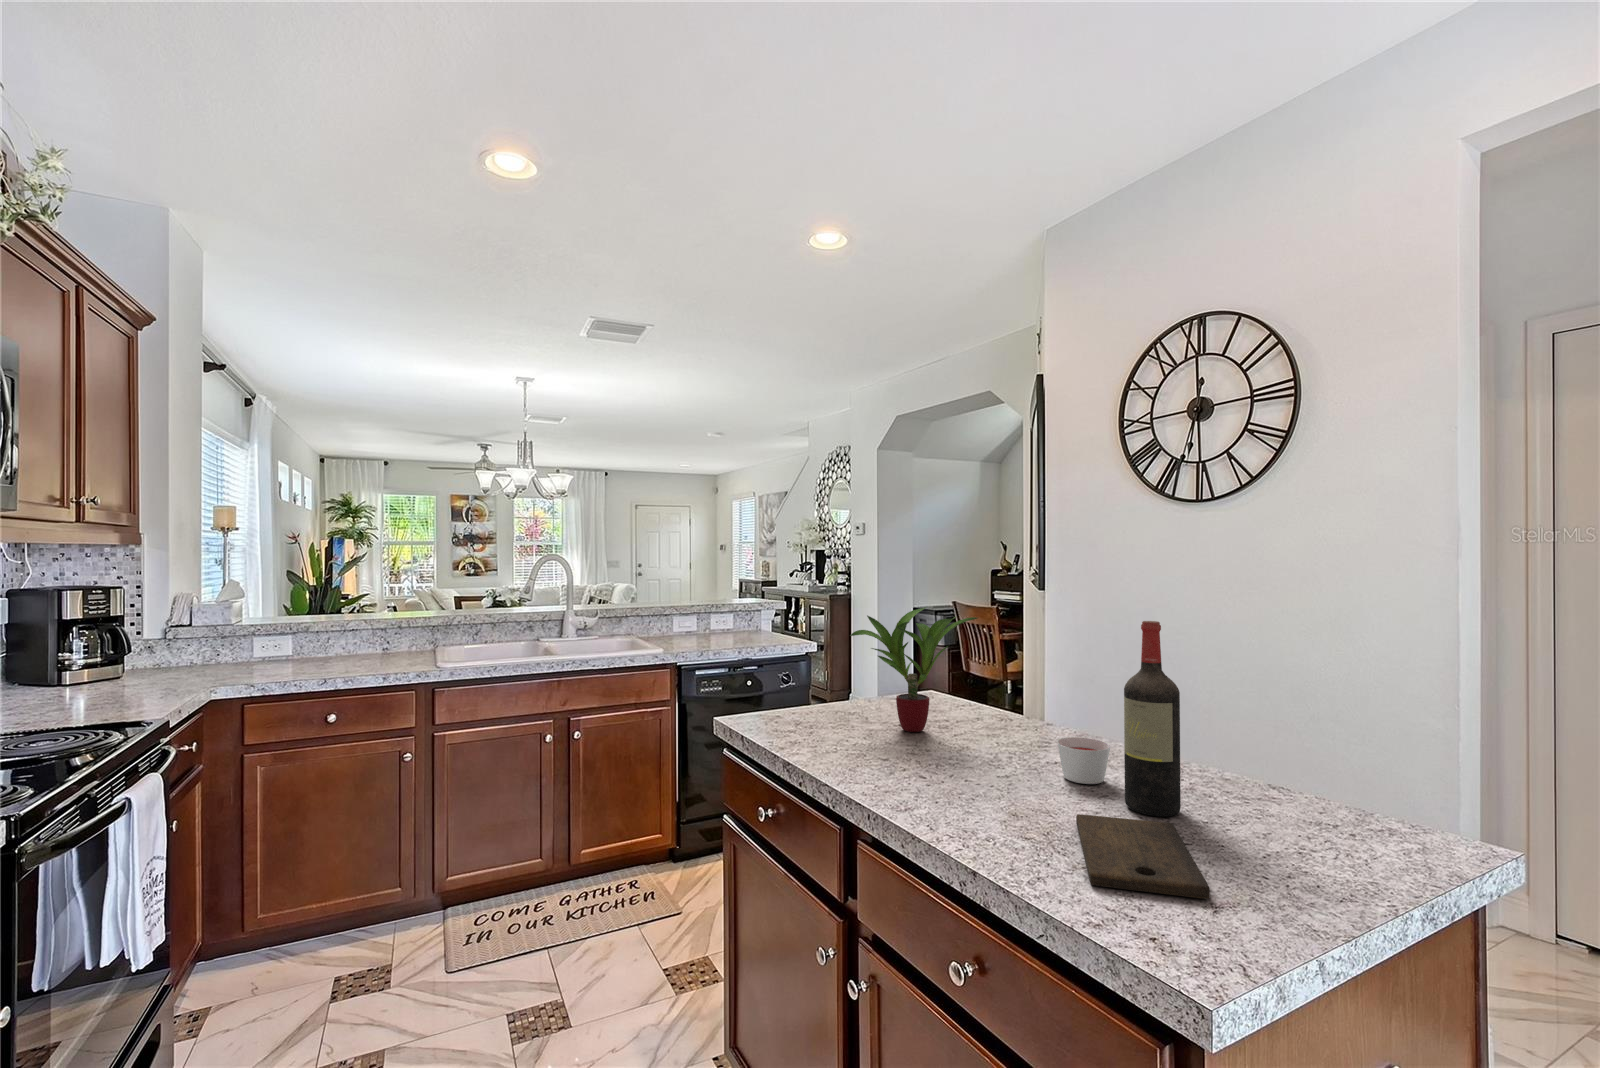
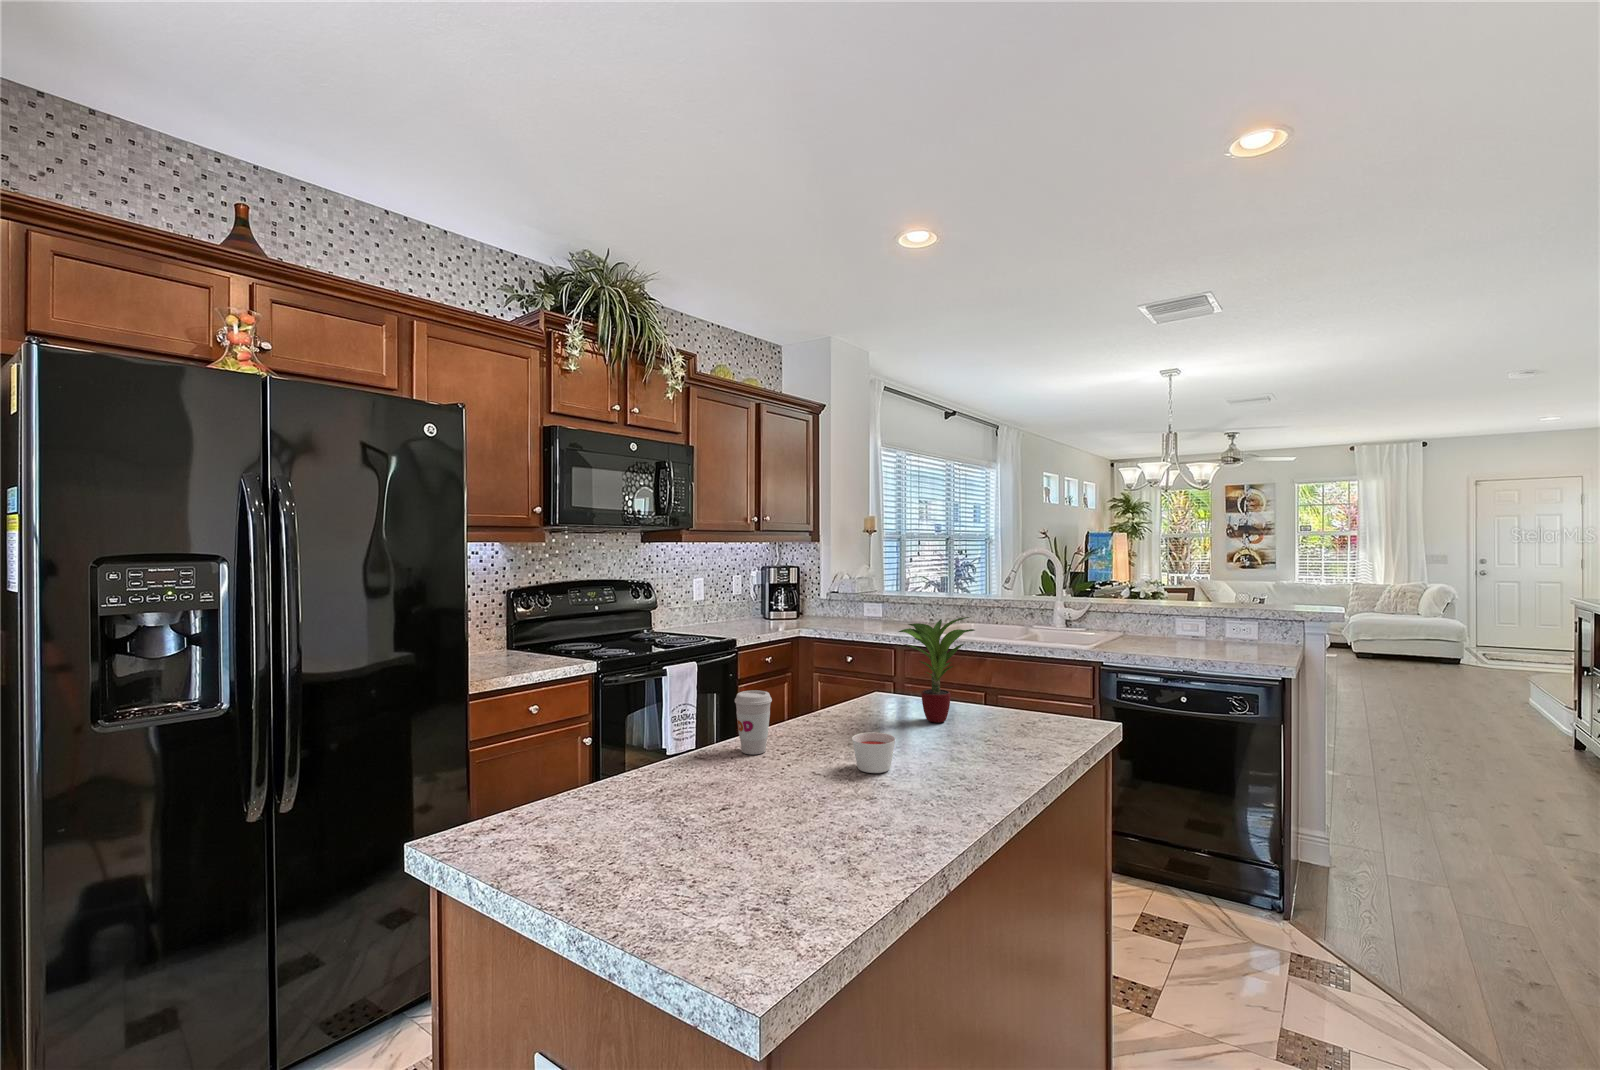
wine bottle: present [1124,621,1181,817] -> none [800,632,843,794]
coffee cup: none [962,726,1018,821] -> present [735,690,772,754]
cutting board: present [1076,814,1210,899] -> none [655,762,768,797]

